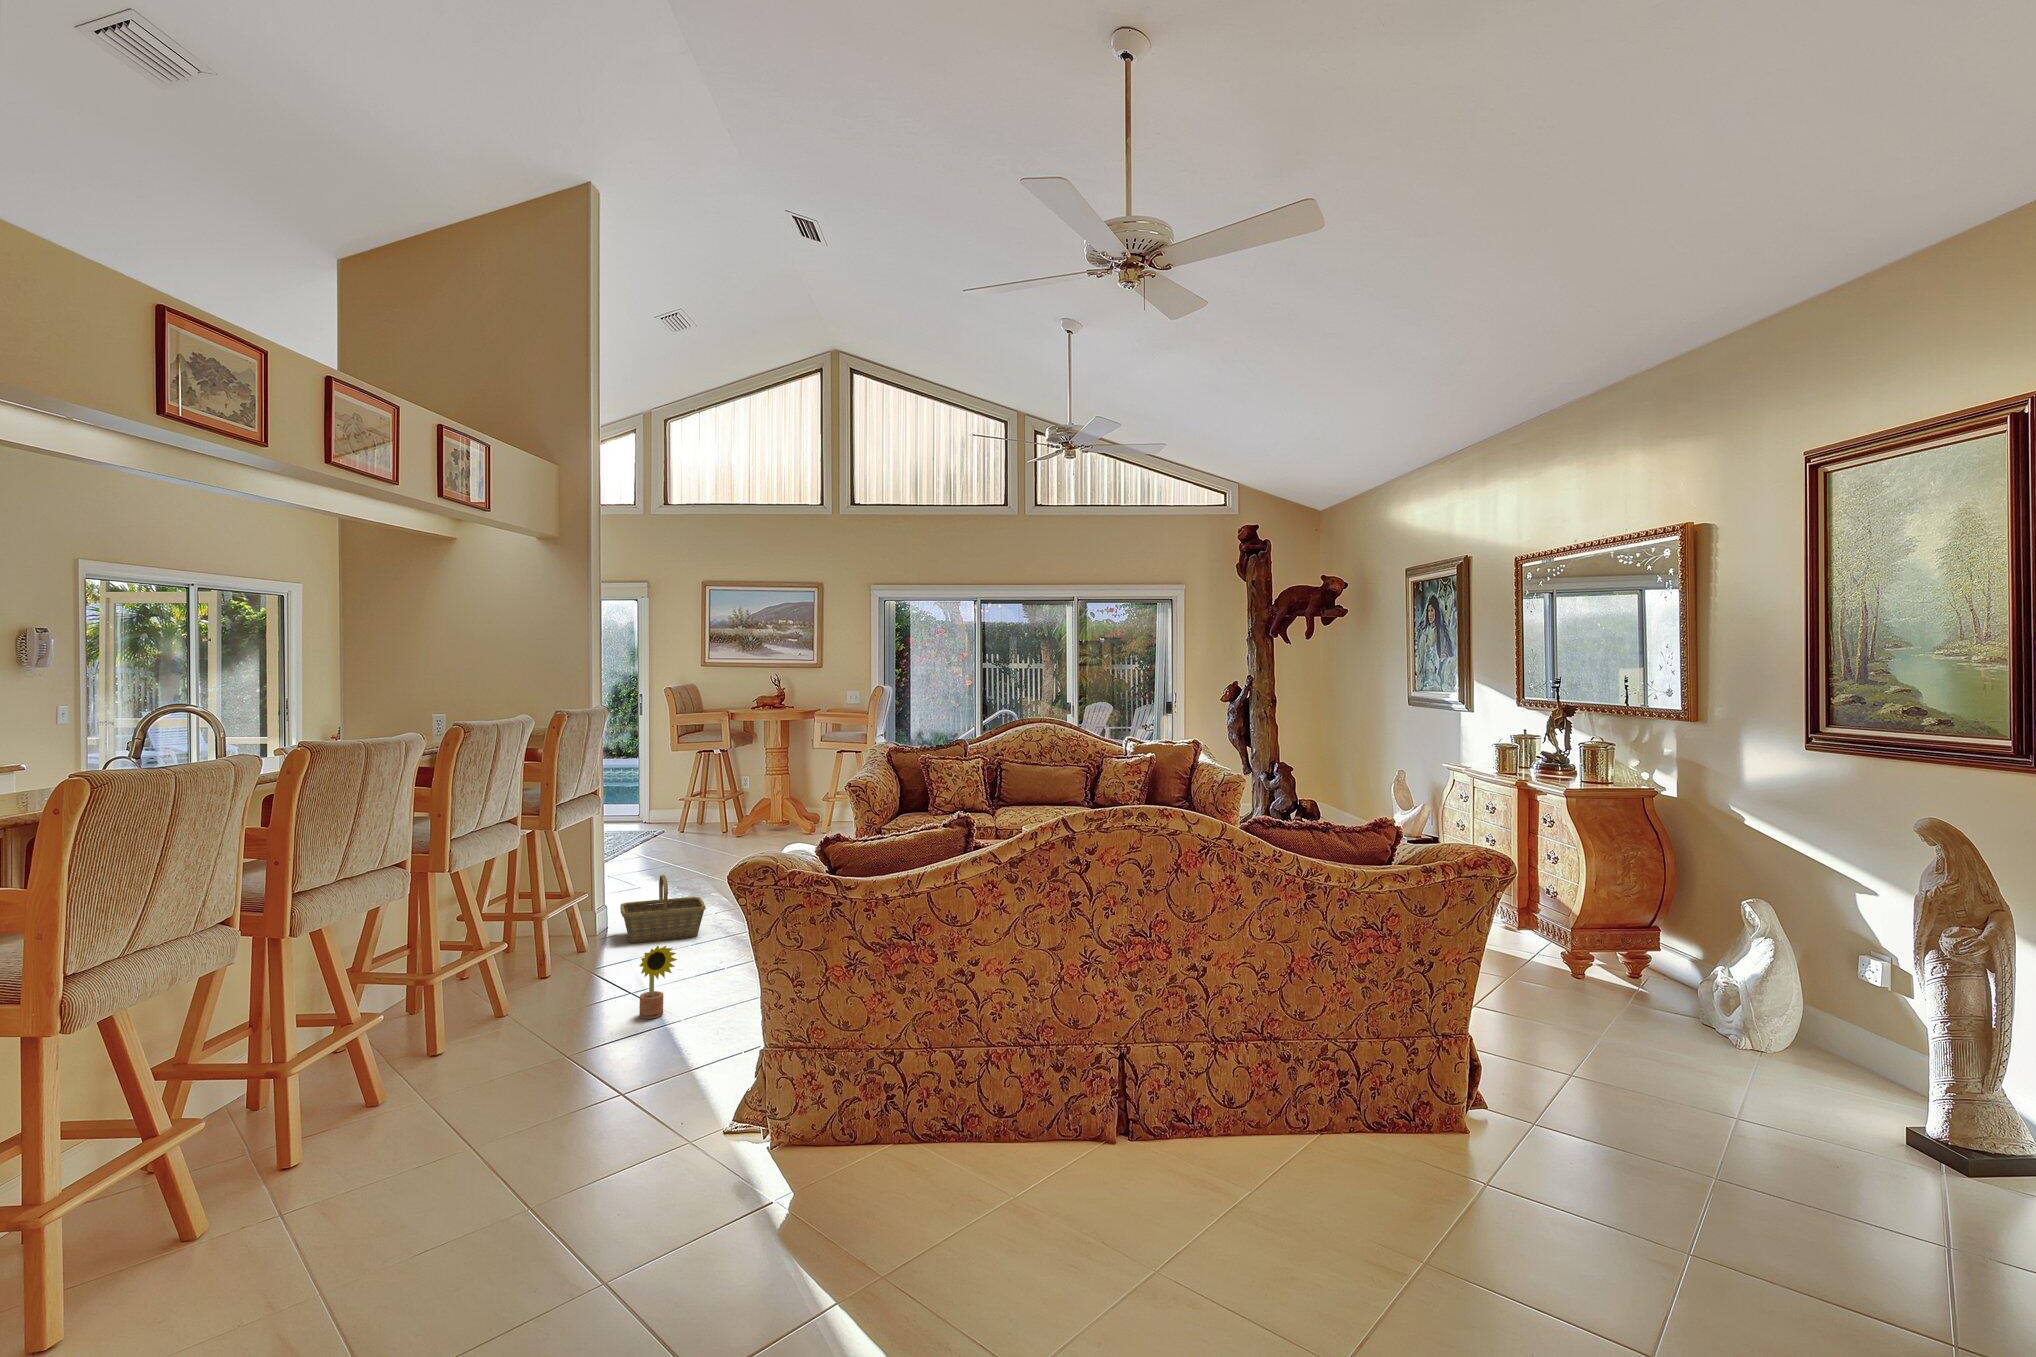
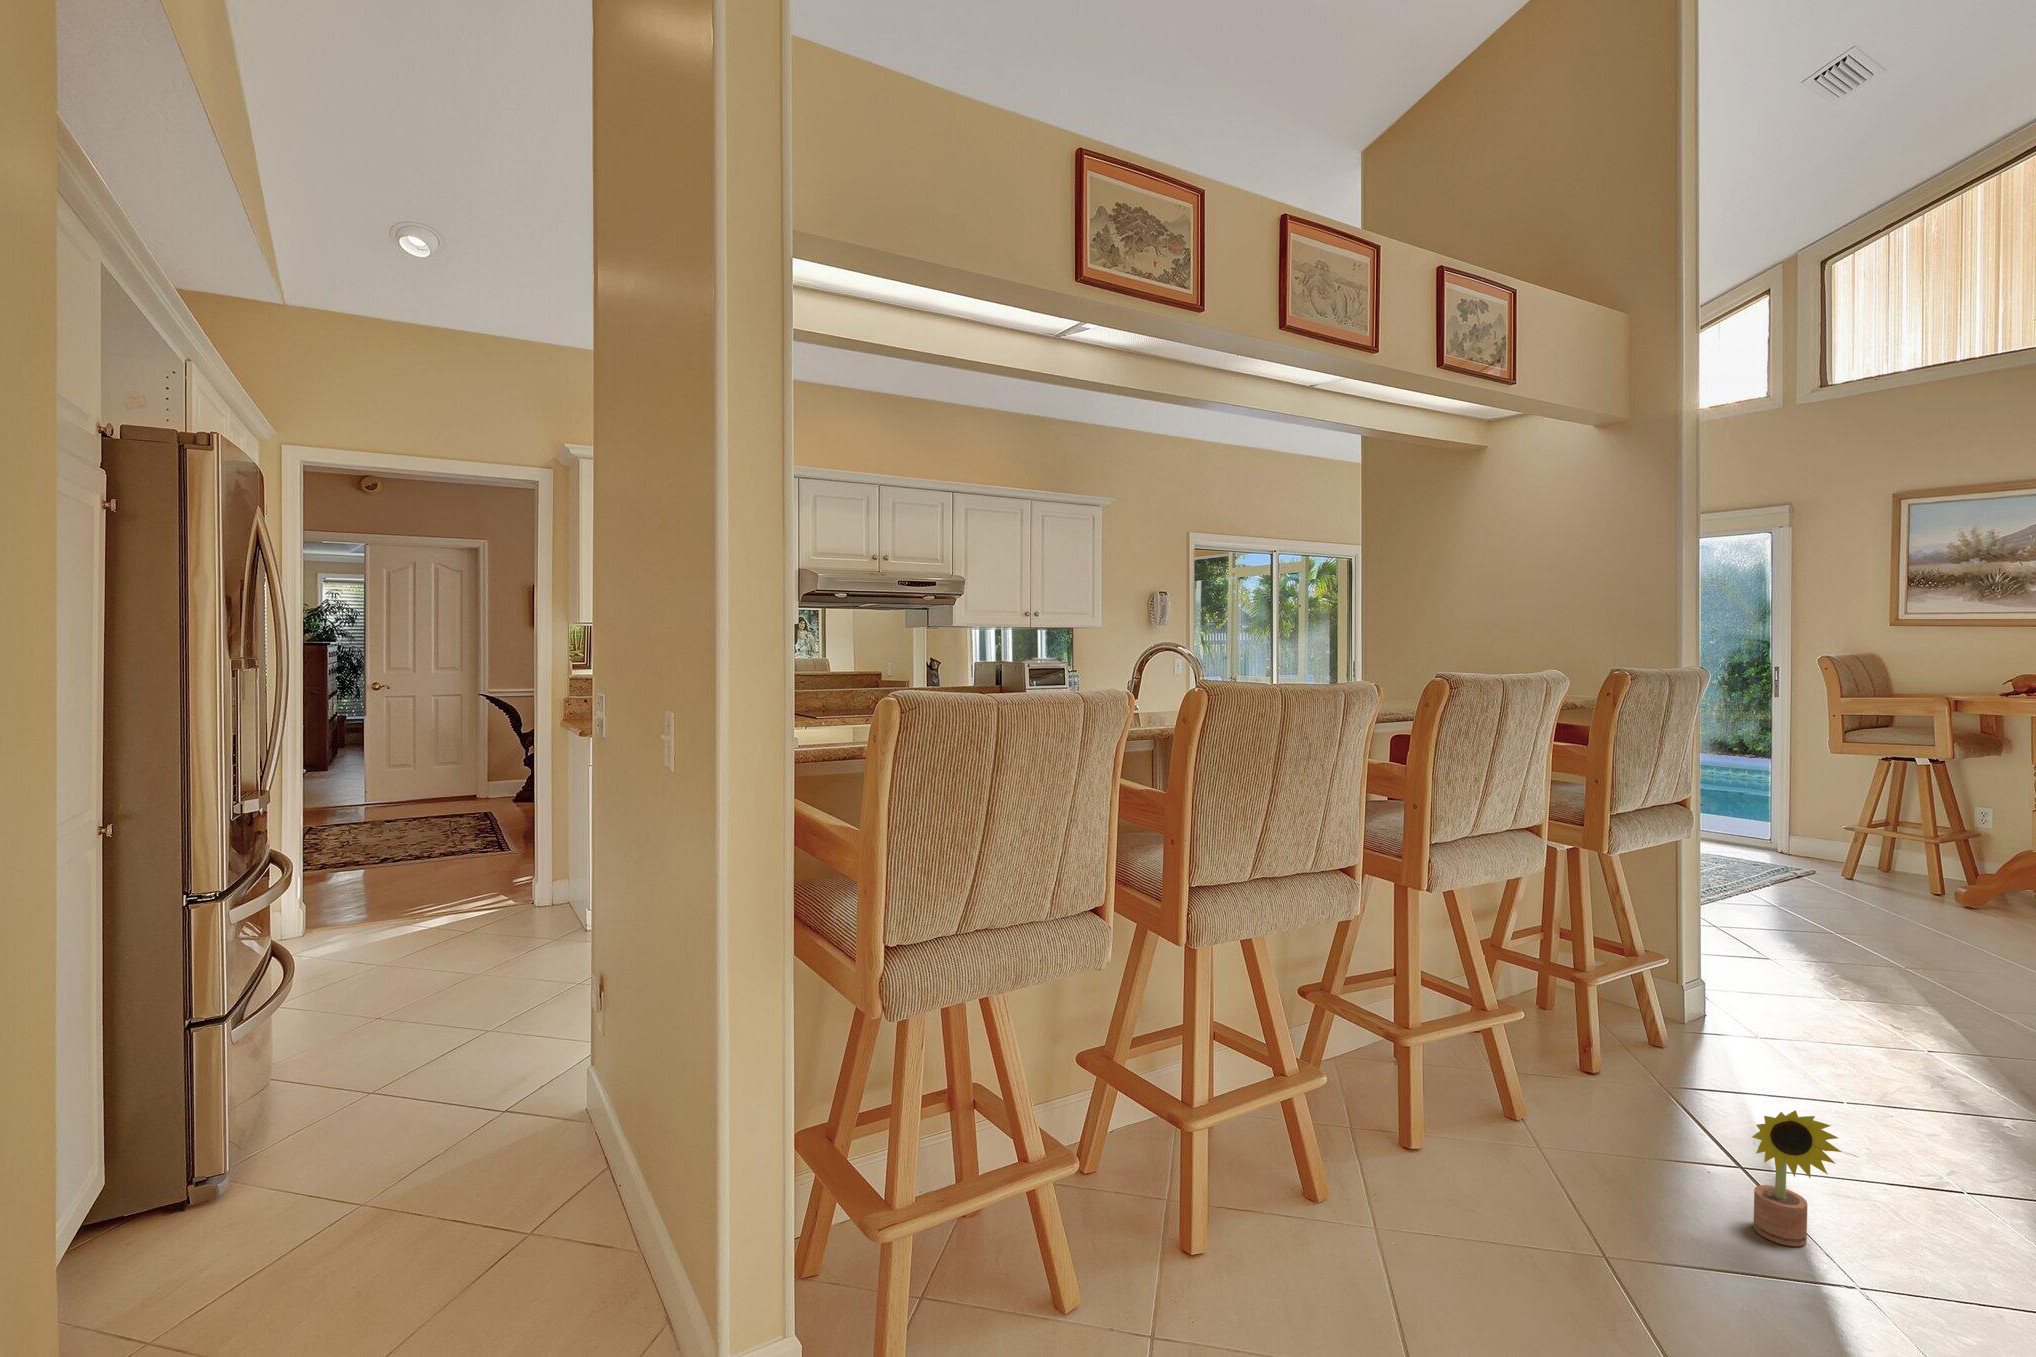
basket: present [620,875,706,943] -> none [1727,956,1905,1083]

